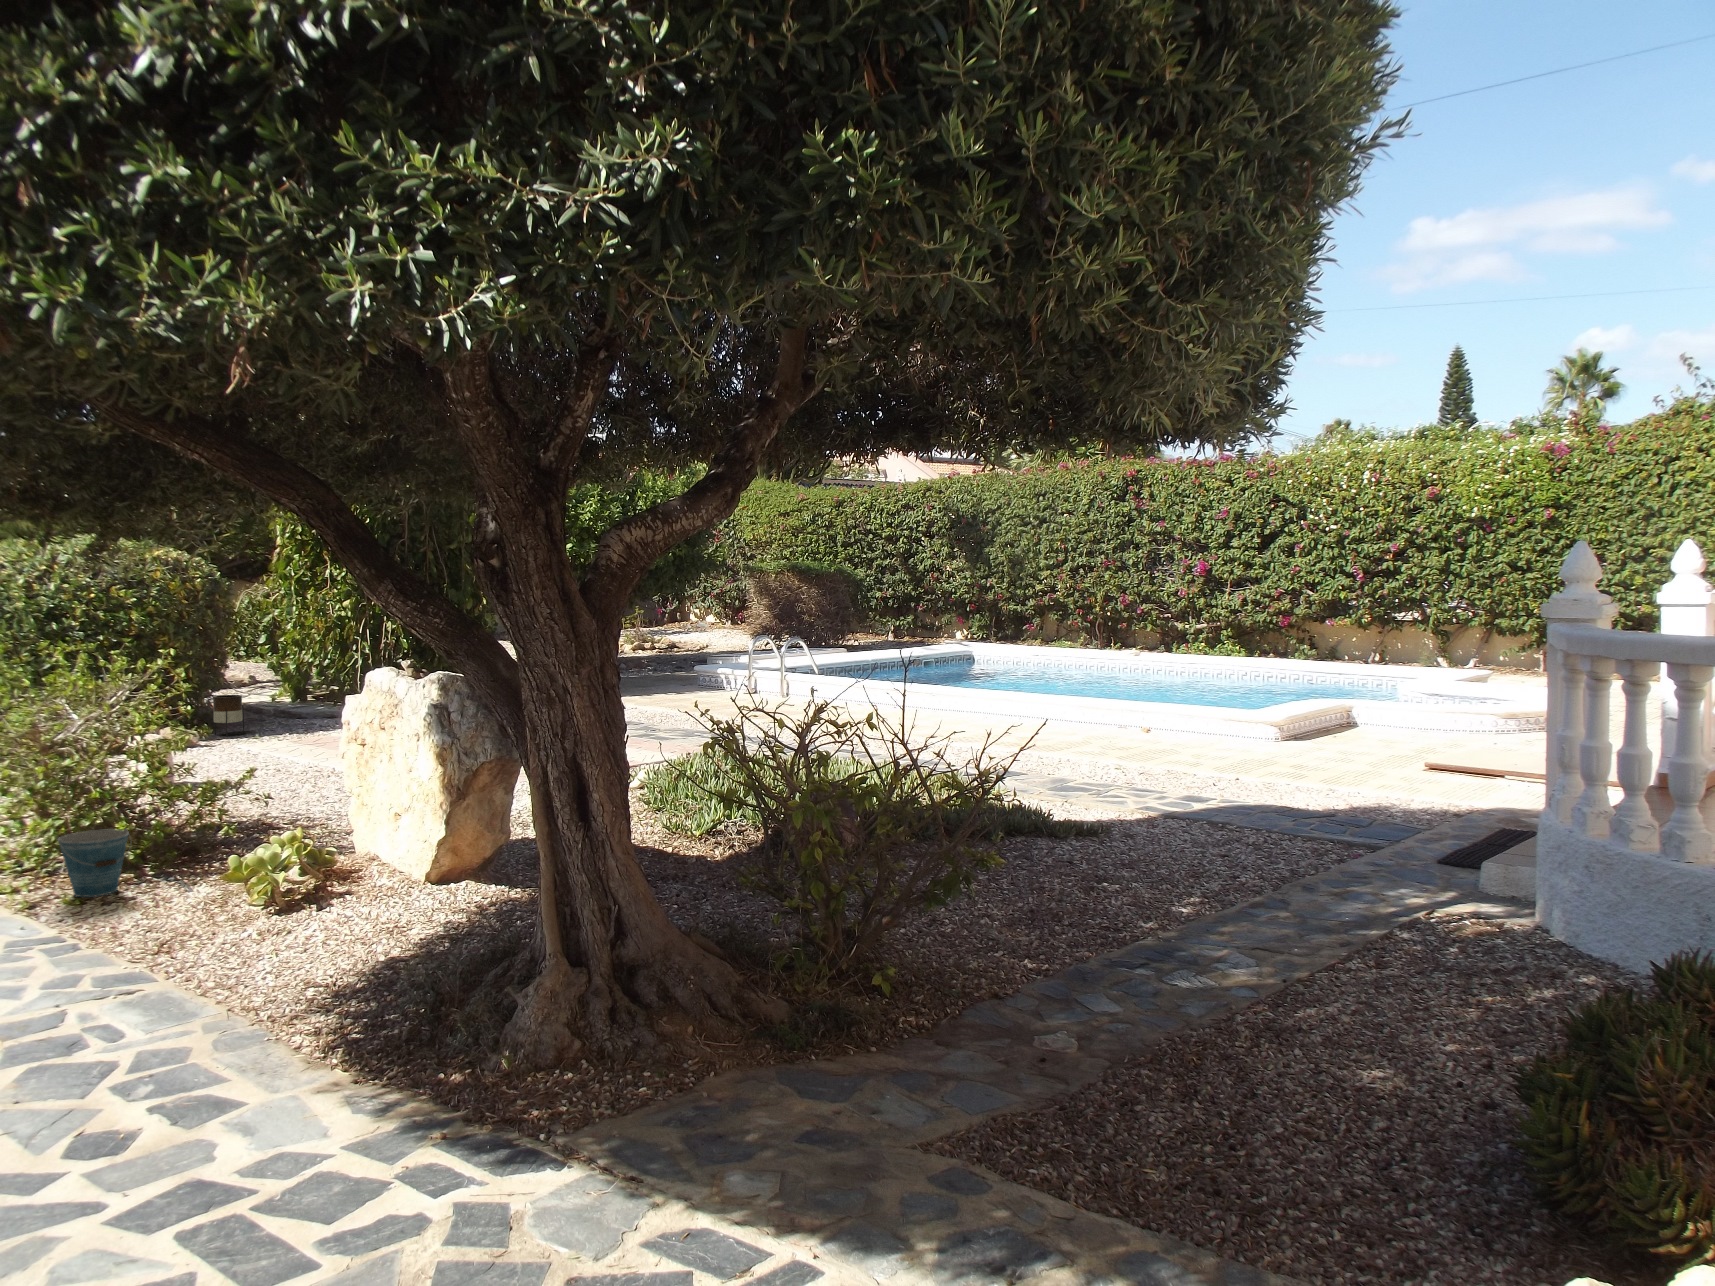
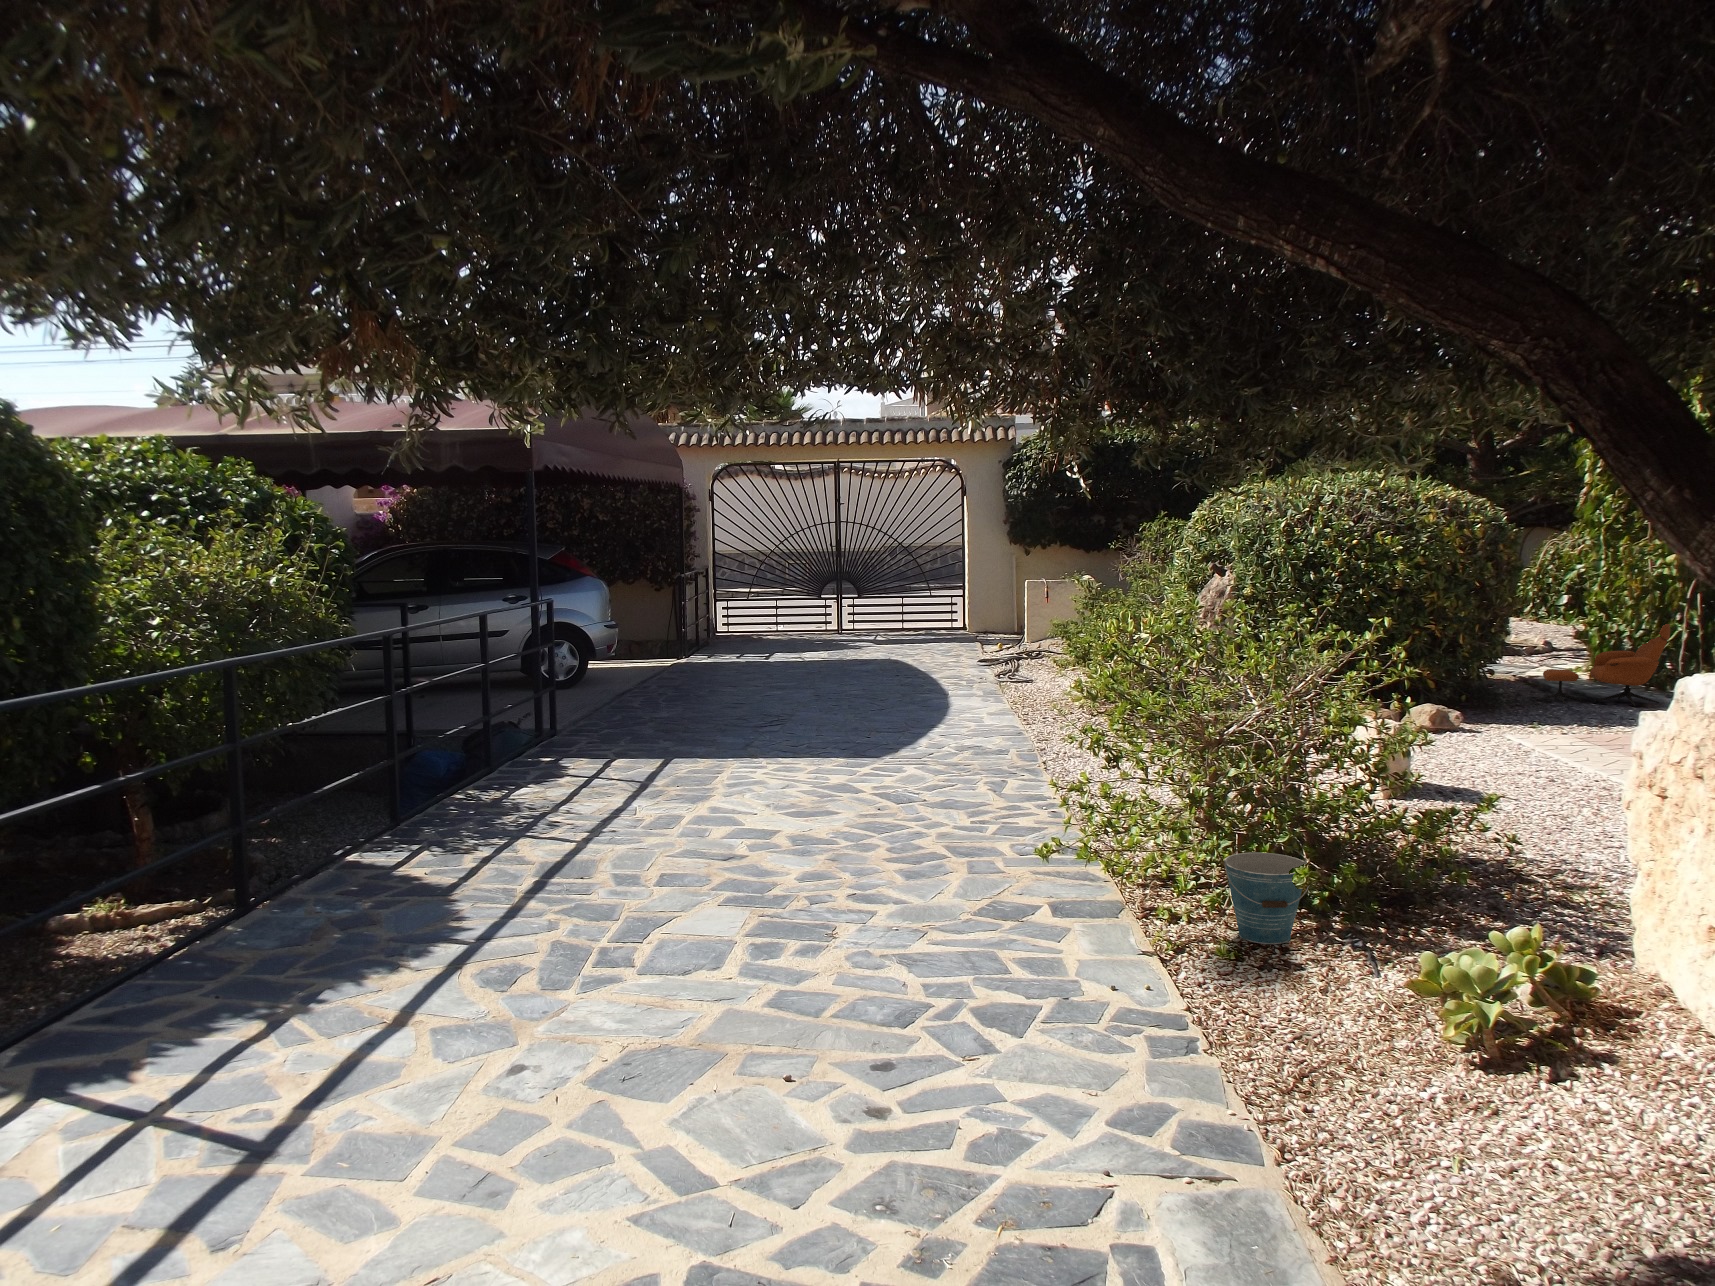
lounge chair: none [253,652,348,722] -> present [1537,624,1670,707]
planter: present [213,695,244,737] -> none [1484,667,1522,719]

